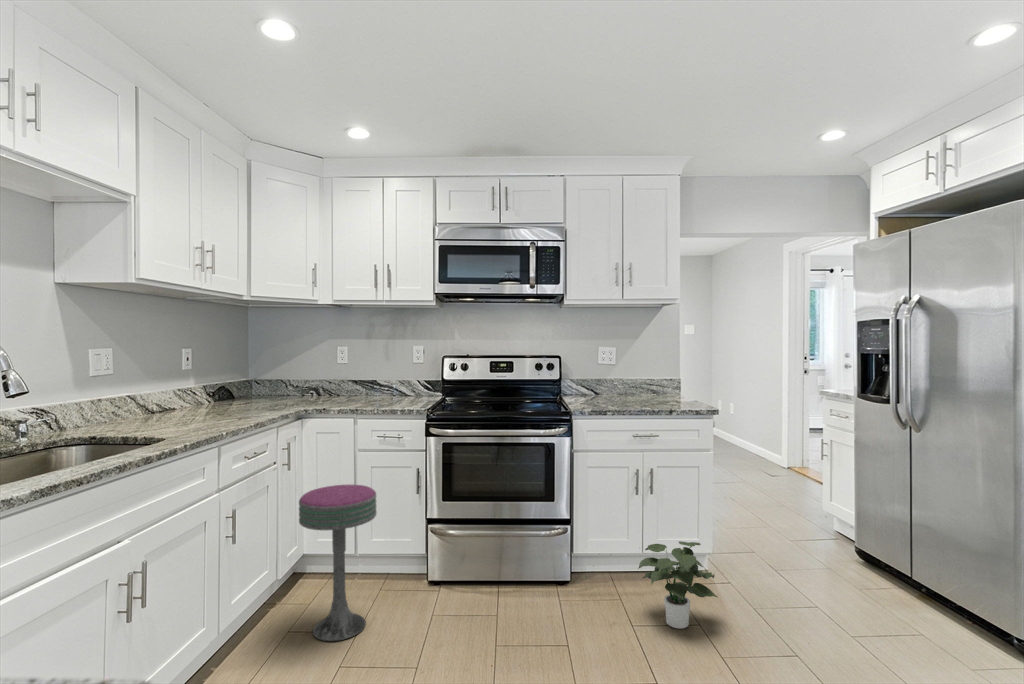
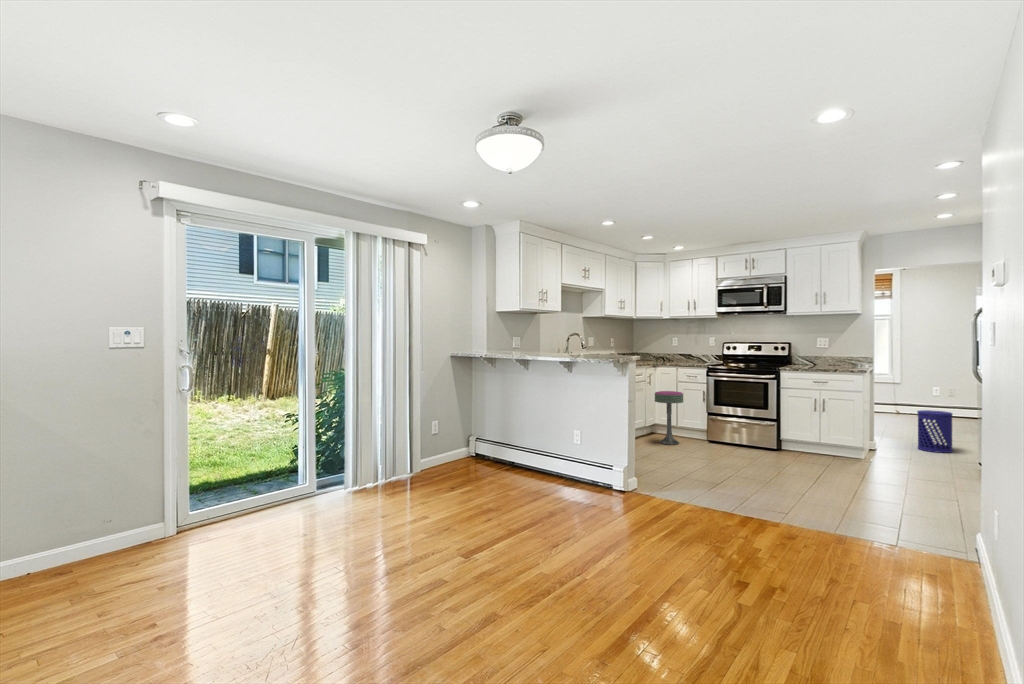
waste bin: none [735,460,782,532] -> present [917,410,953,453]
potted plant: present [638,541,718,629] -> none [800,426,839,462]

